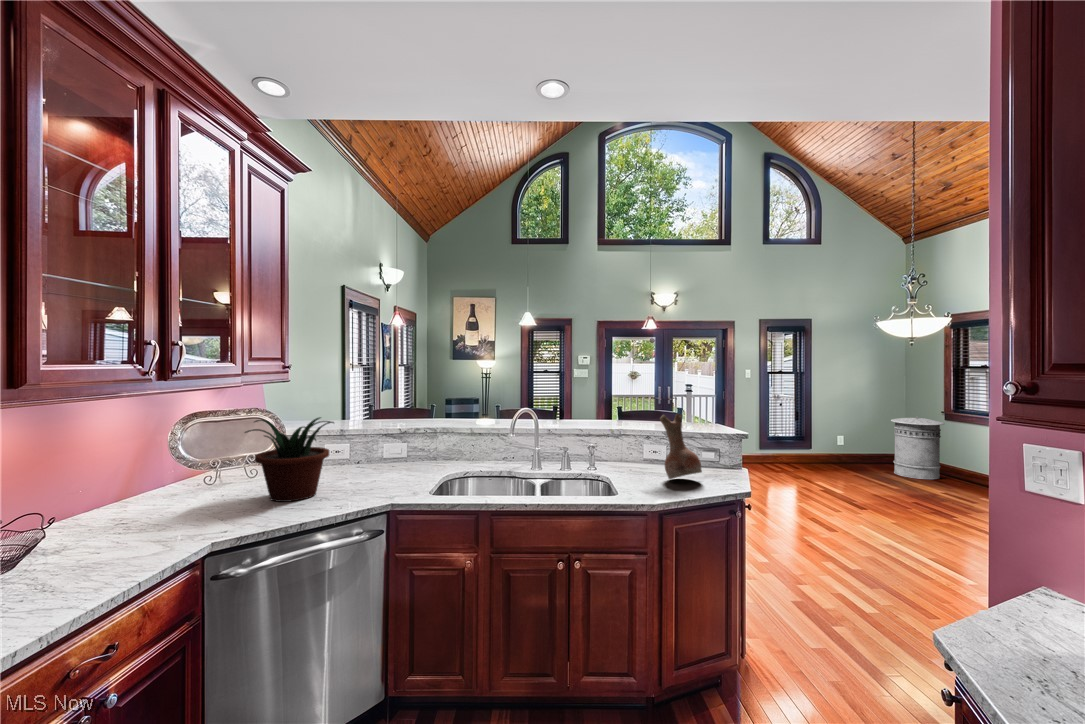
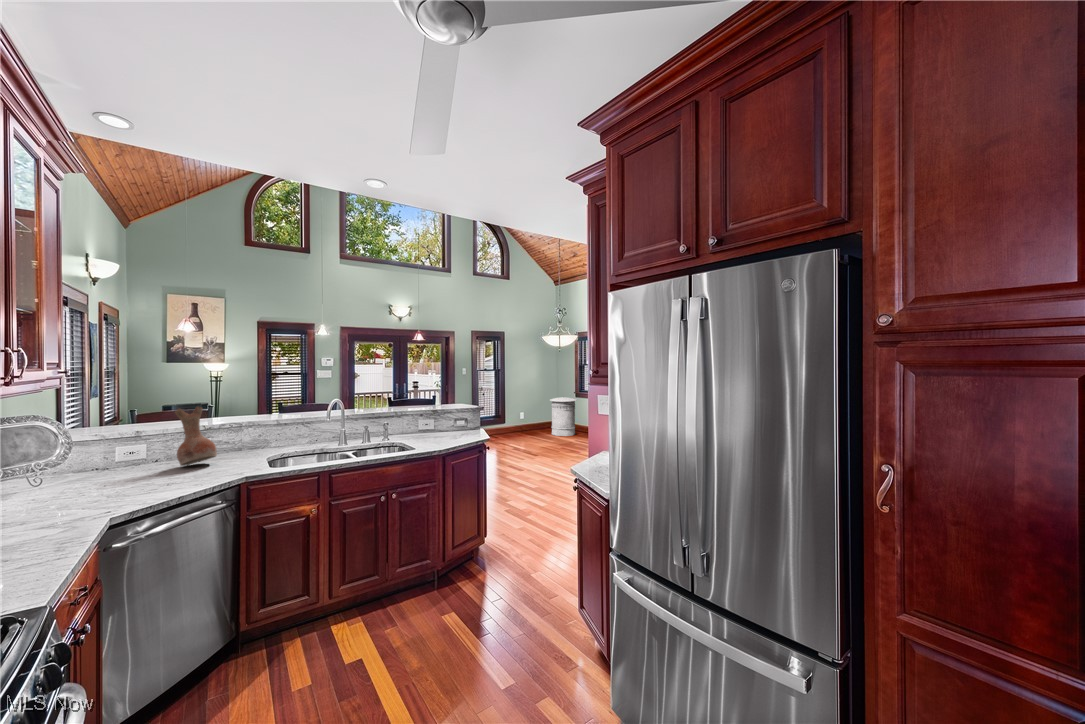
vase: present [660,414,702,479] -> present [175,407,217,466]
potted plant: present [245,417,334,502] -> none [62,415,174,496]

